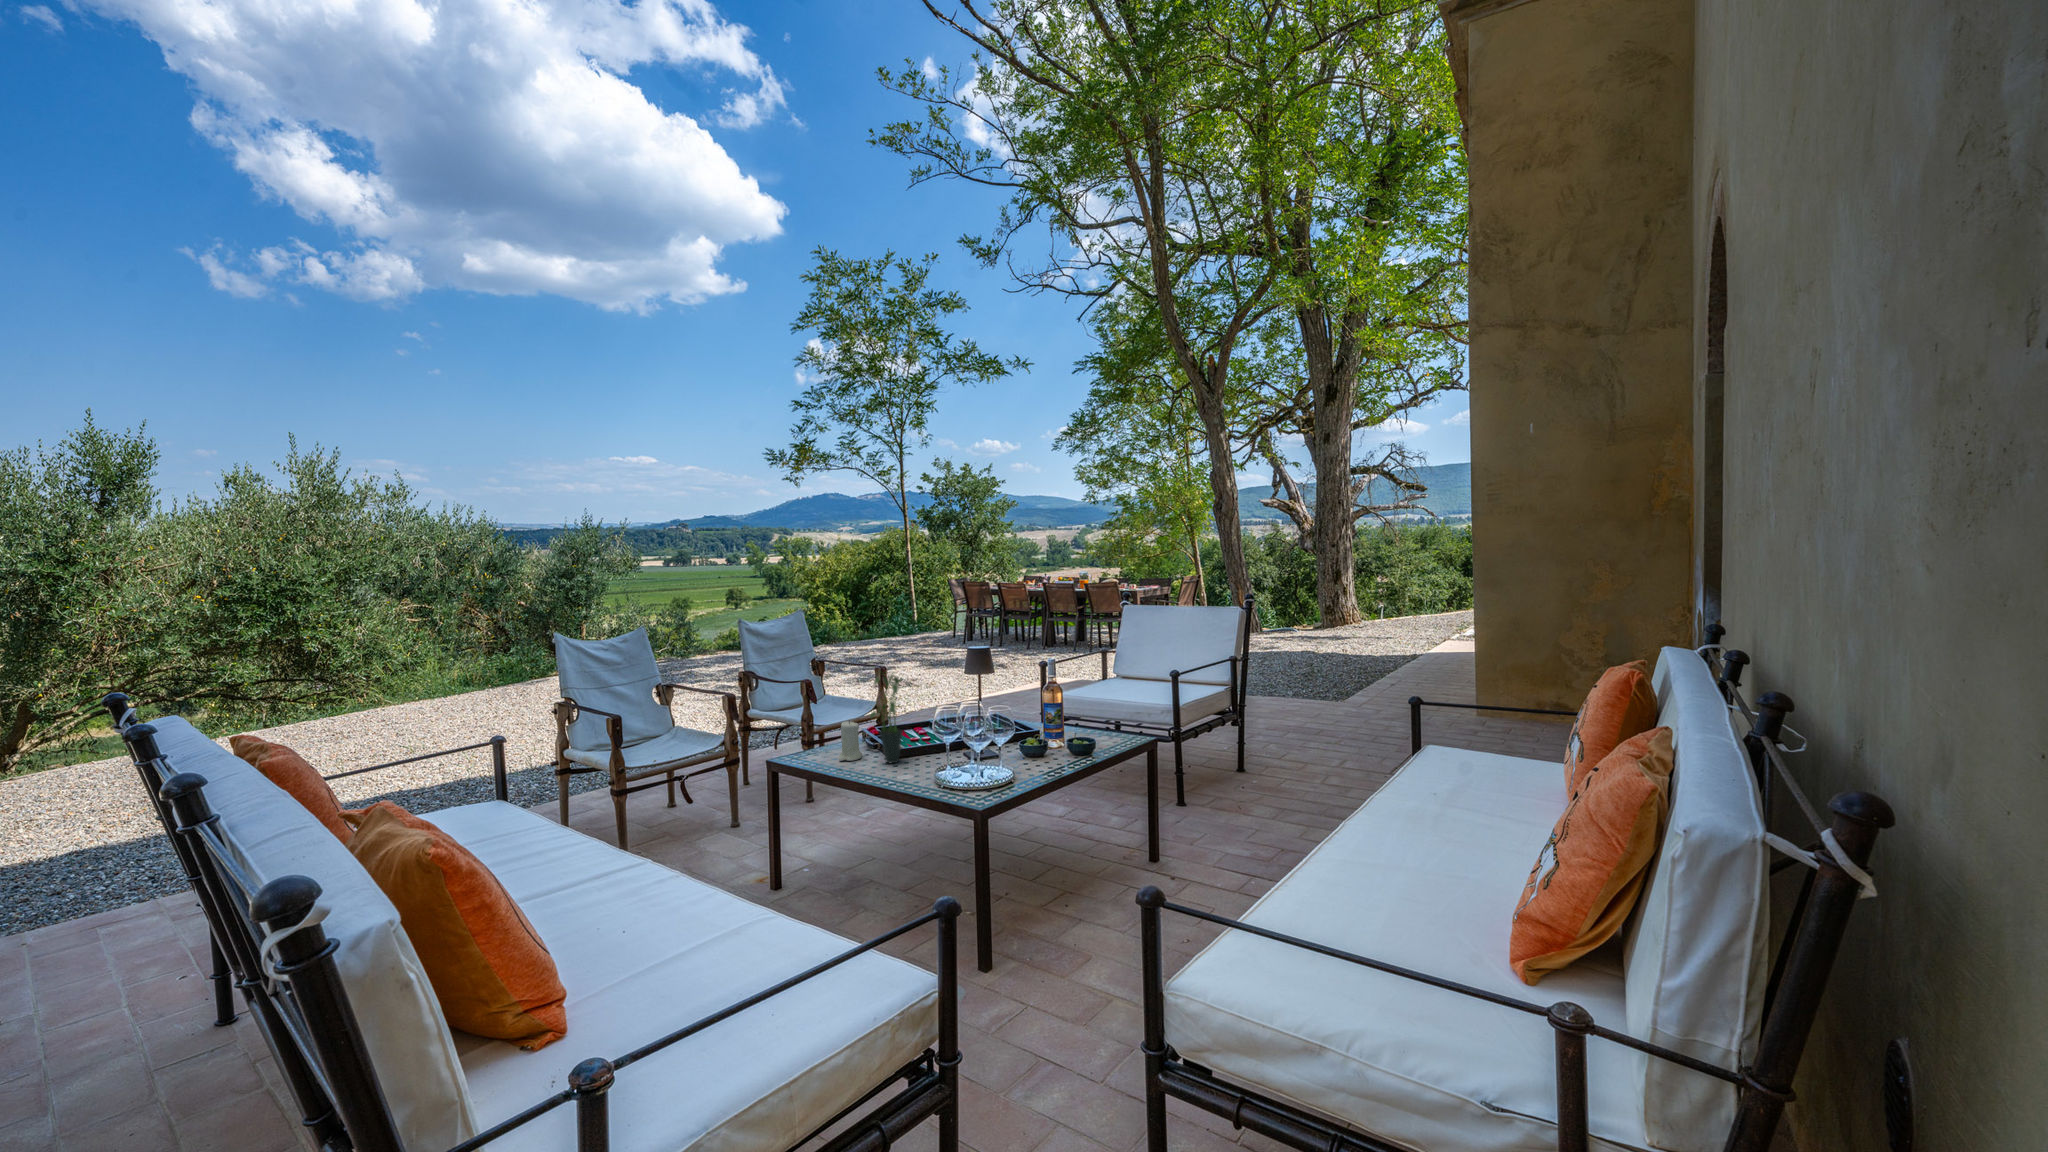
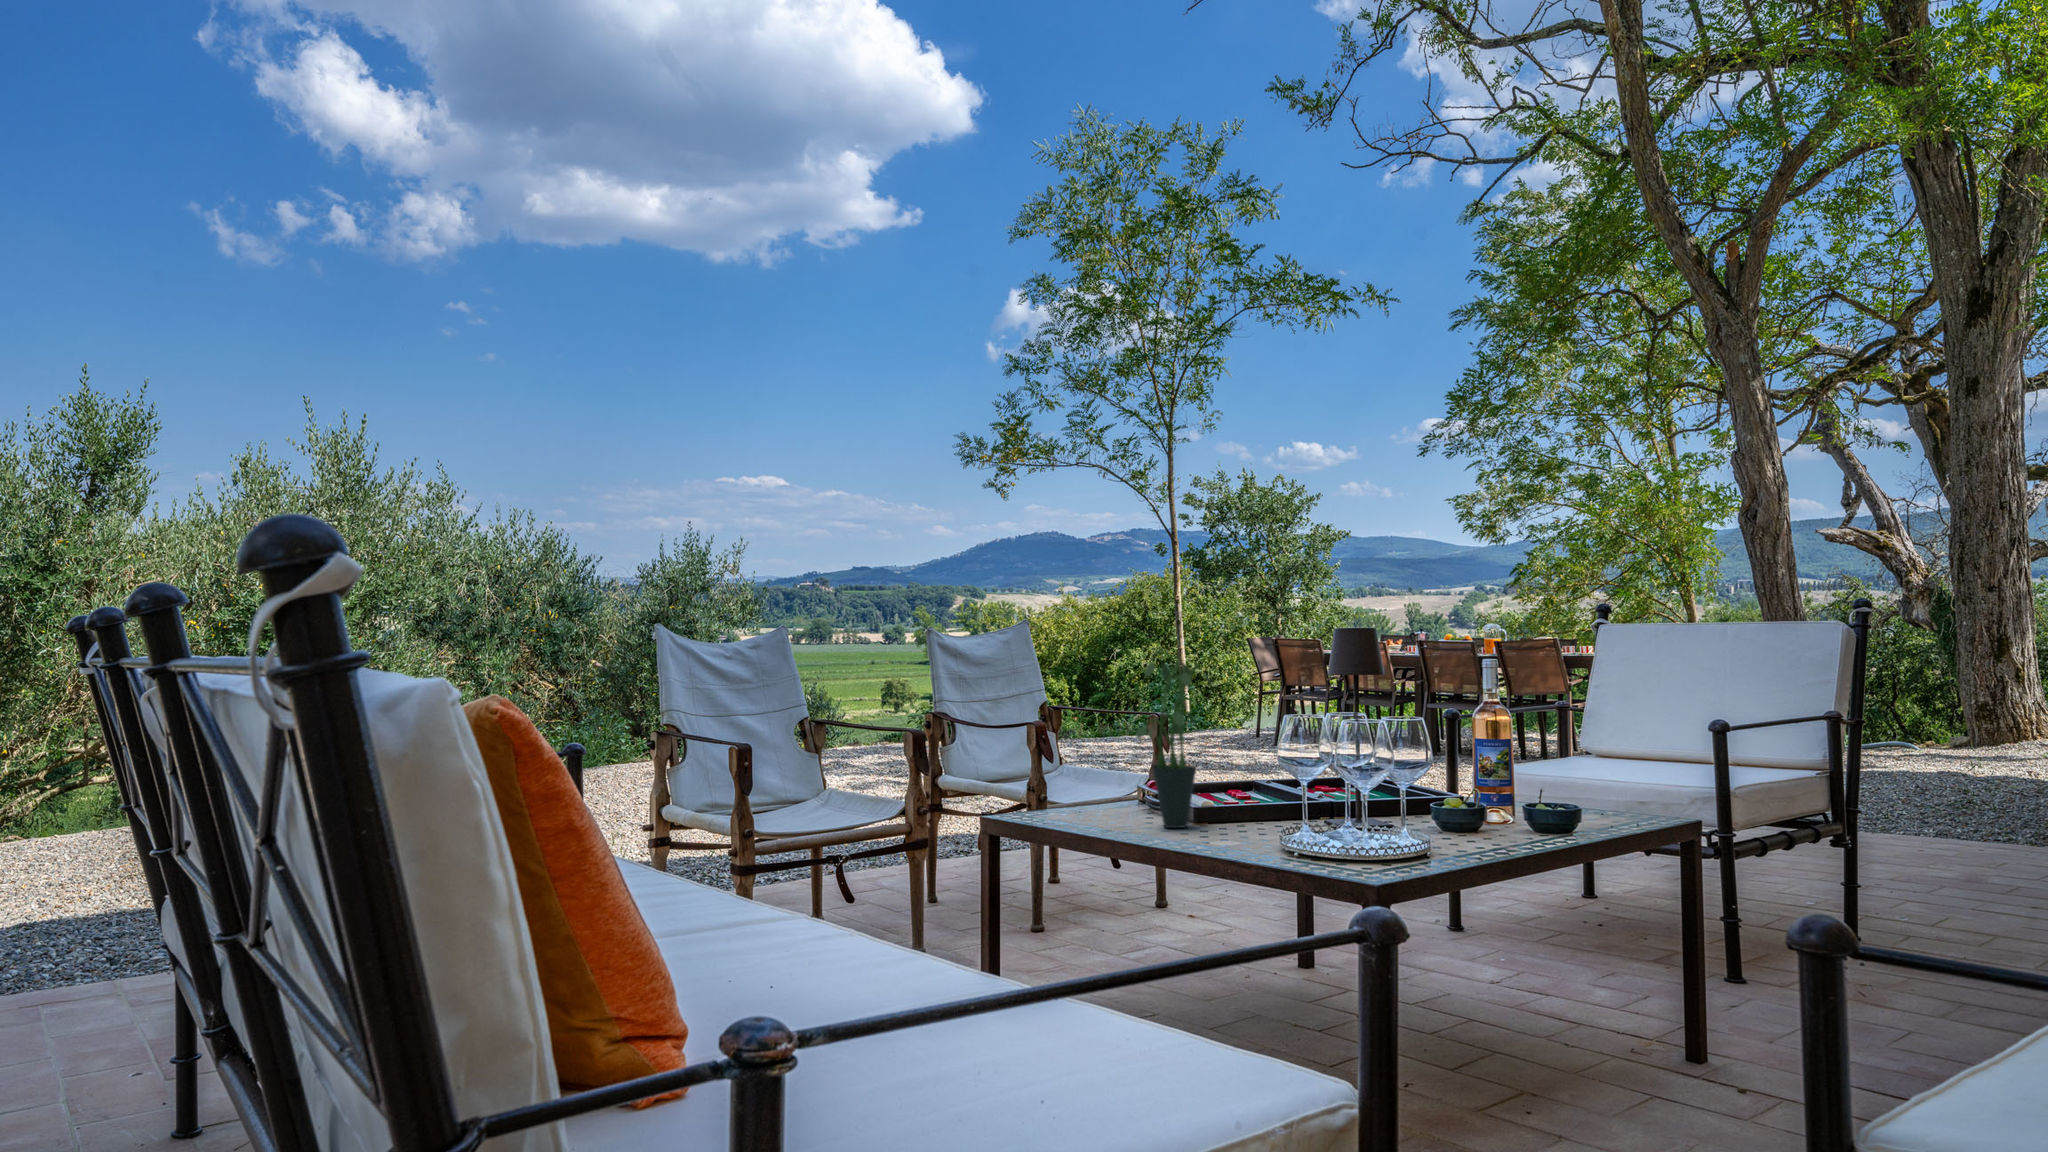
candle: present [839,721,862,761] -> none [1076,750,1118,823]

